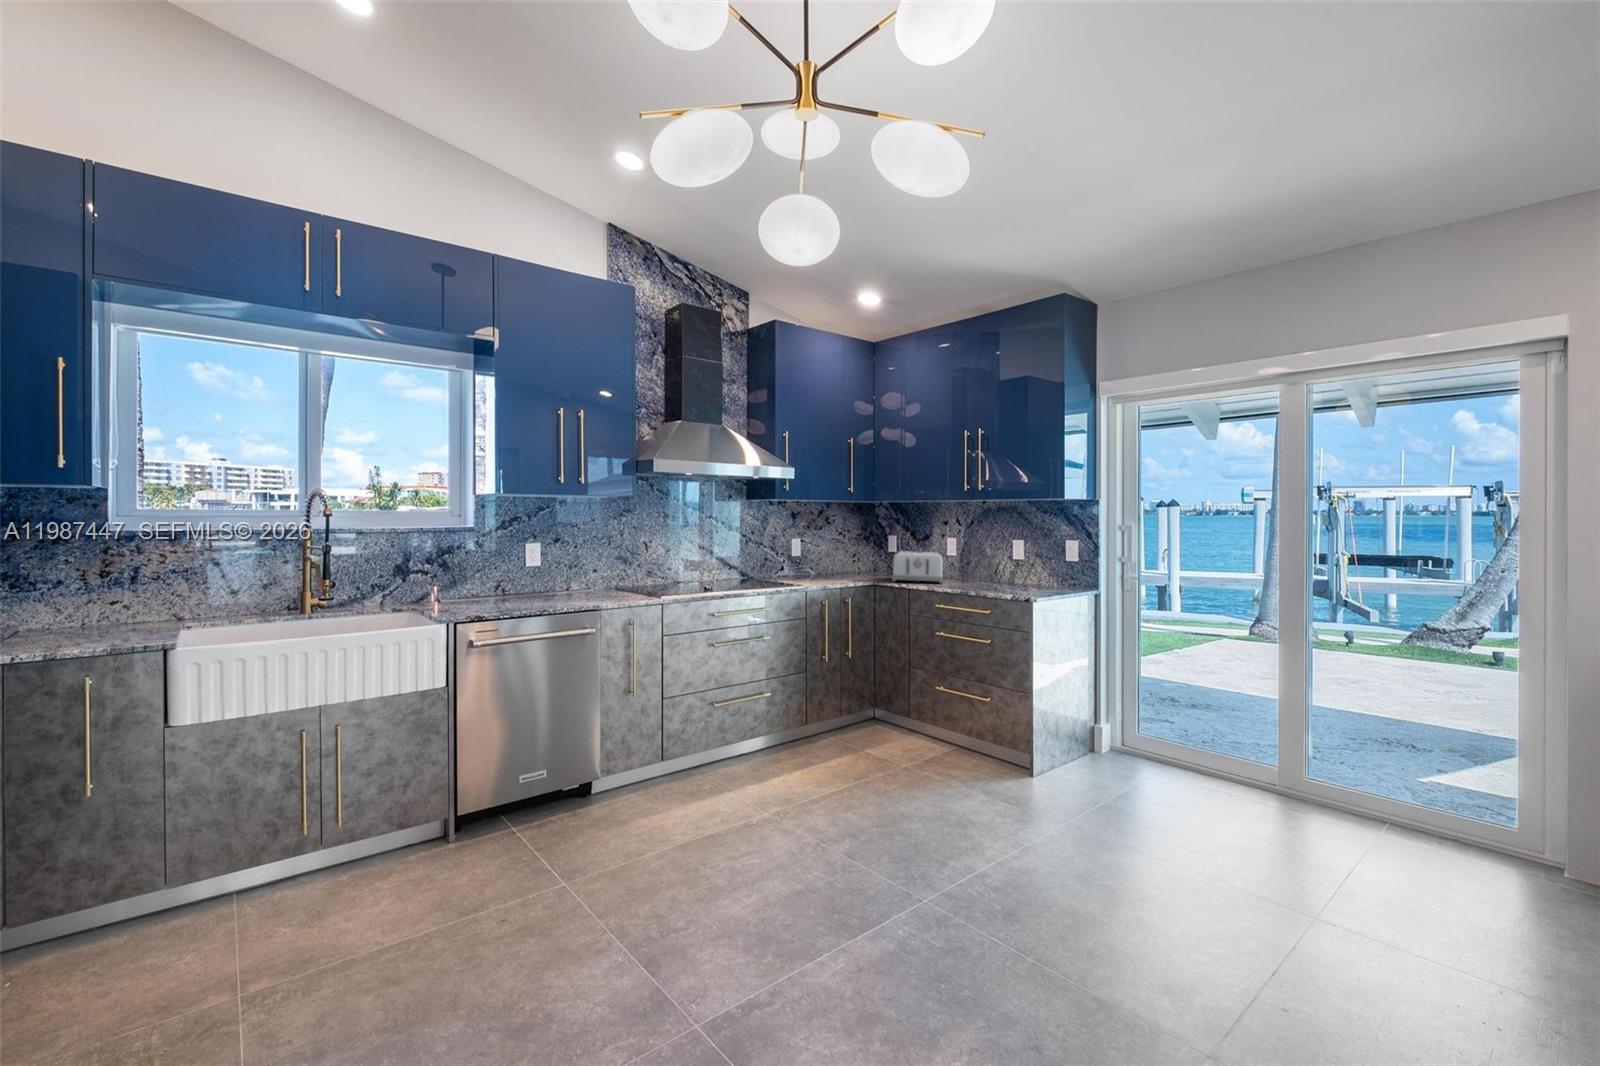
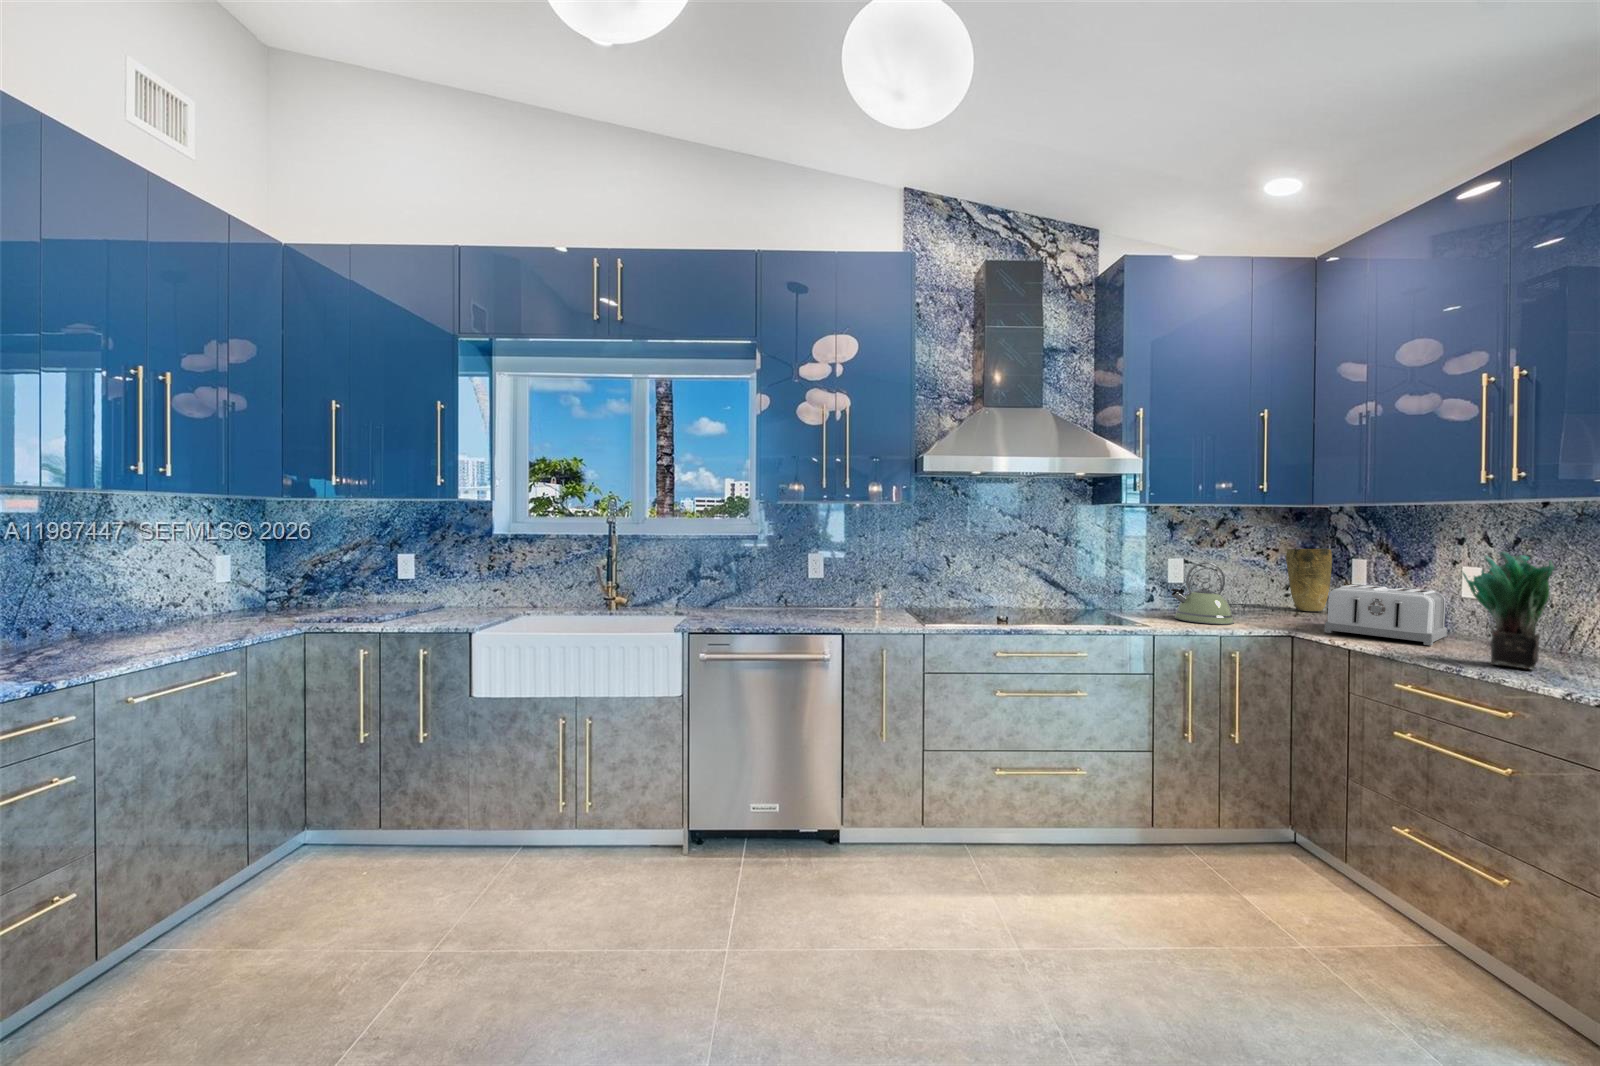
potted plant: none [960,527,998,589] -> present [1463,551,1554,670]
vase: none [855,531,879,572] -> present [1286,548,1332,611]
kettle: none [806,541,842,582] -> present [1171,562,1234,624]

